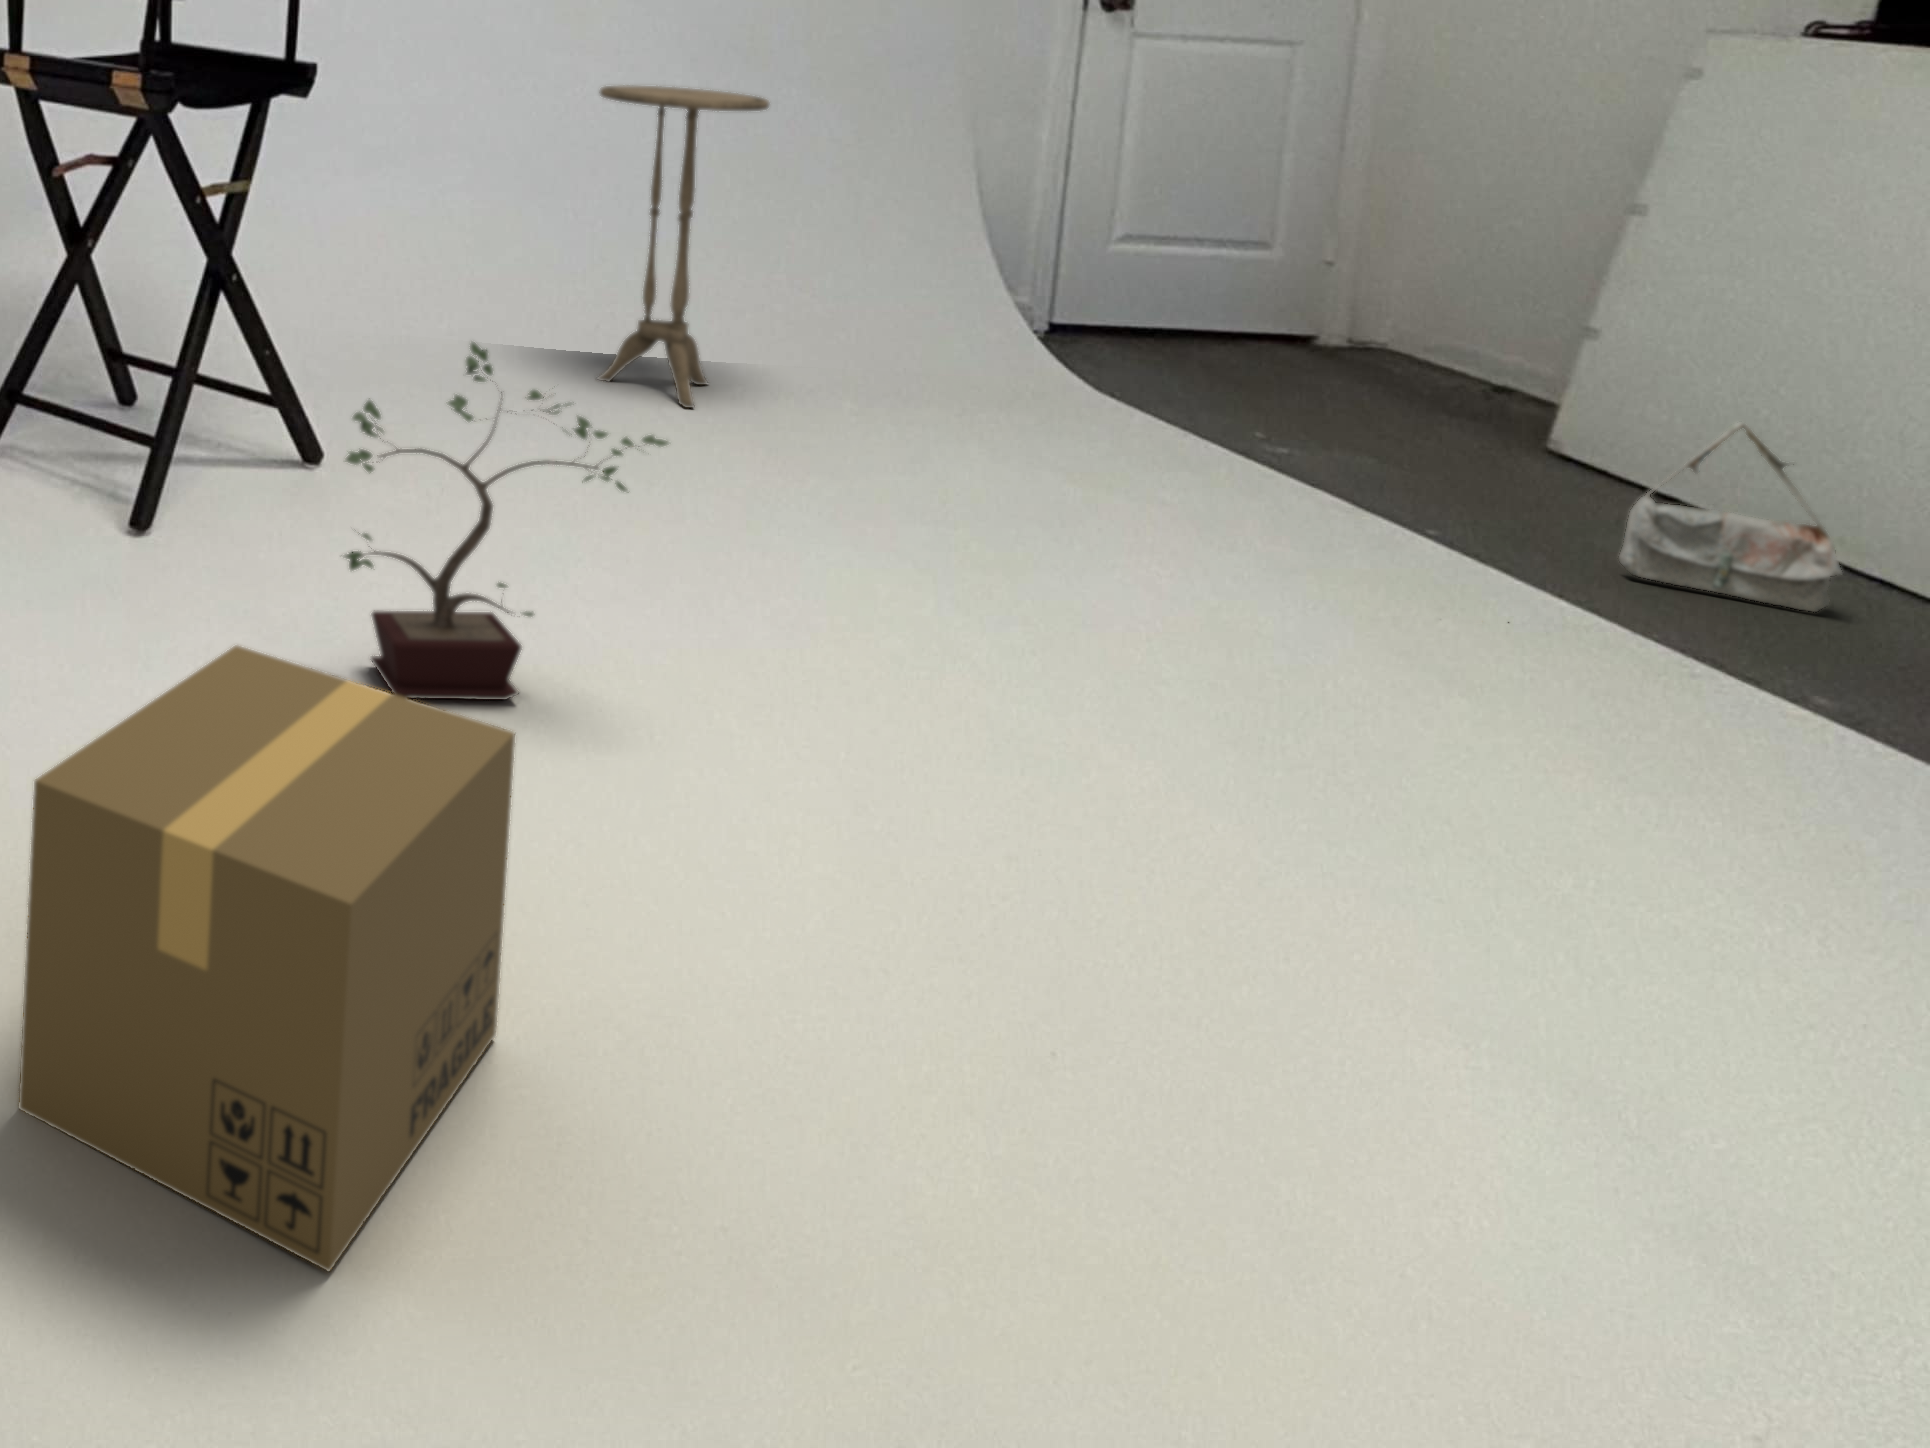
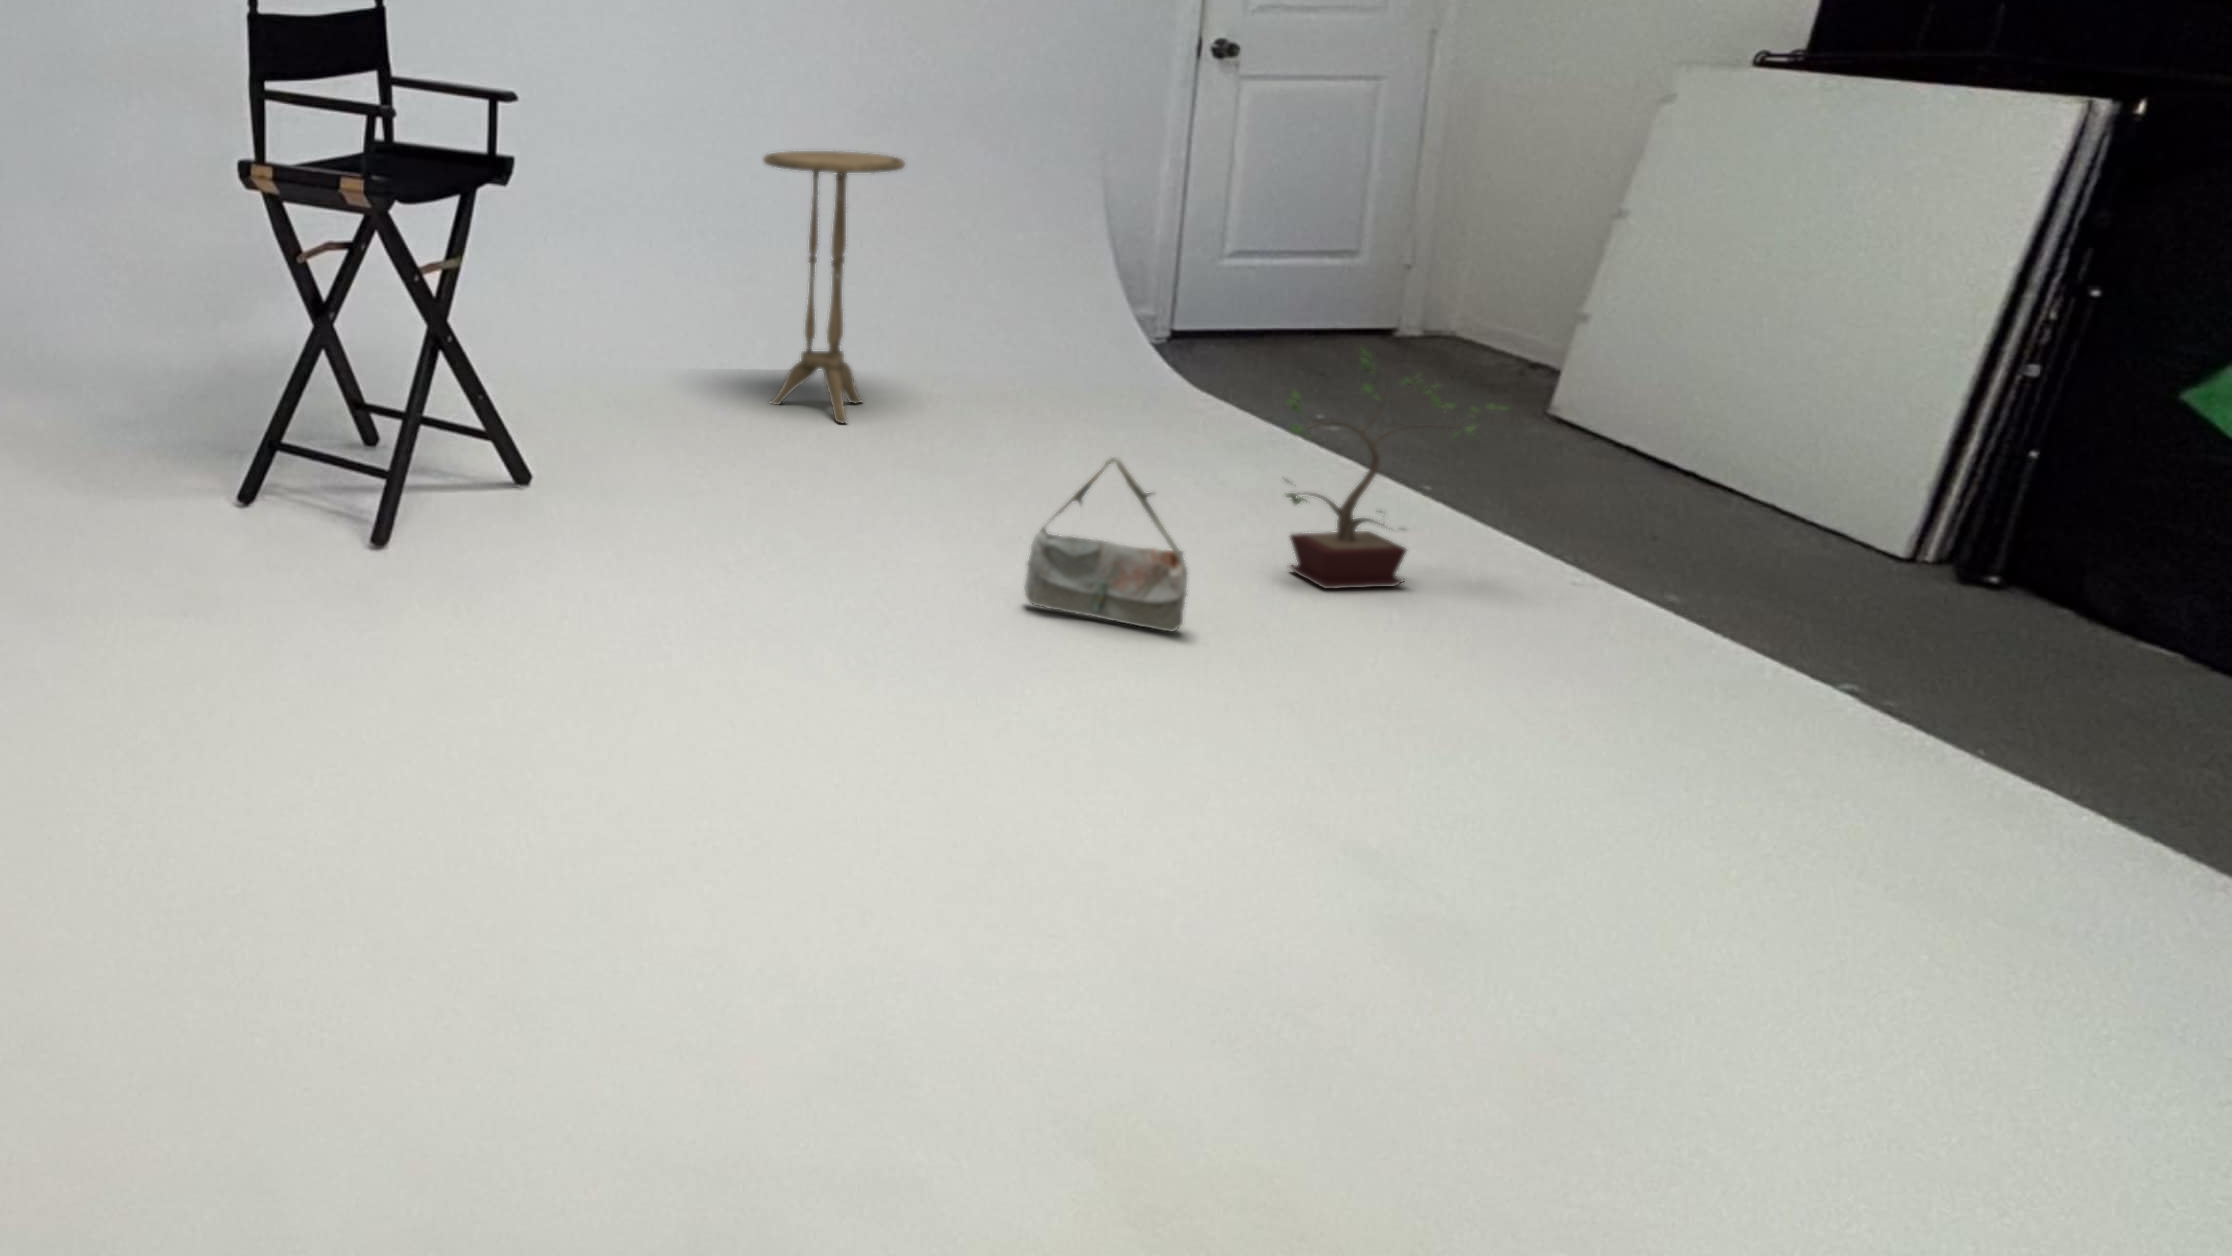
potted plant: present [345,342,668,700] -> present [1287,349,1507,589]
bag: present [1619,423,1841,612] -> present [1025,456,1187,631]
cardboard box: present [18,646,515,1271] -> none [297,616,633,1001]

